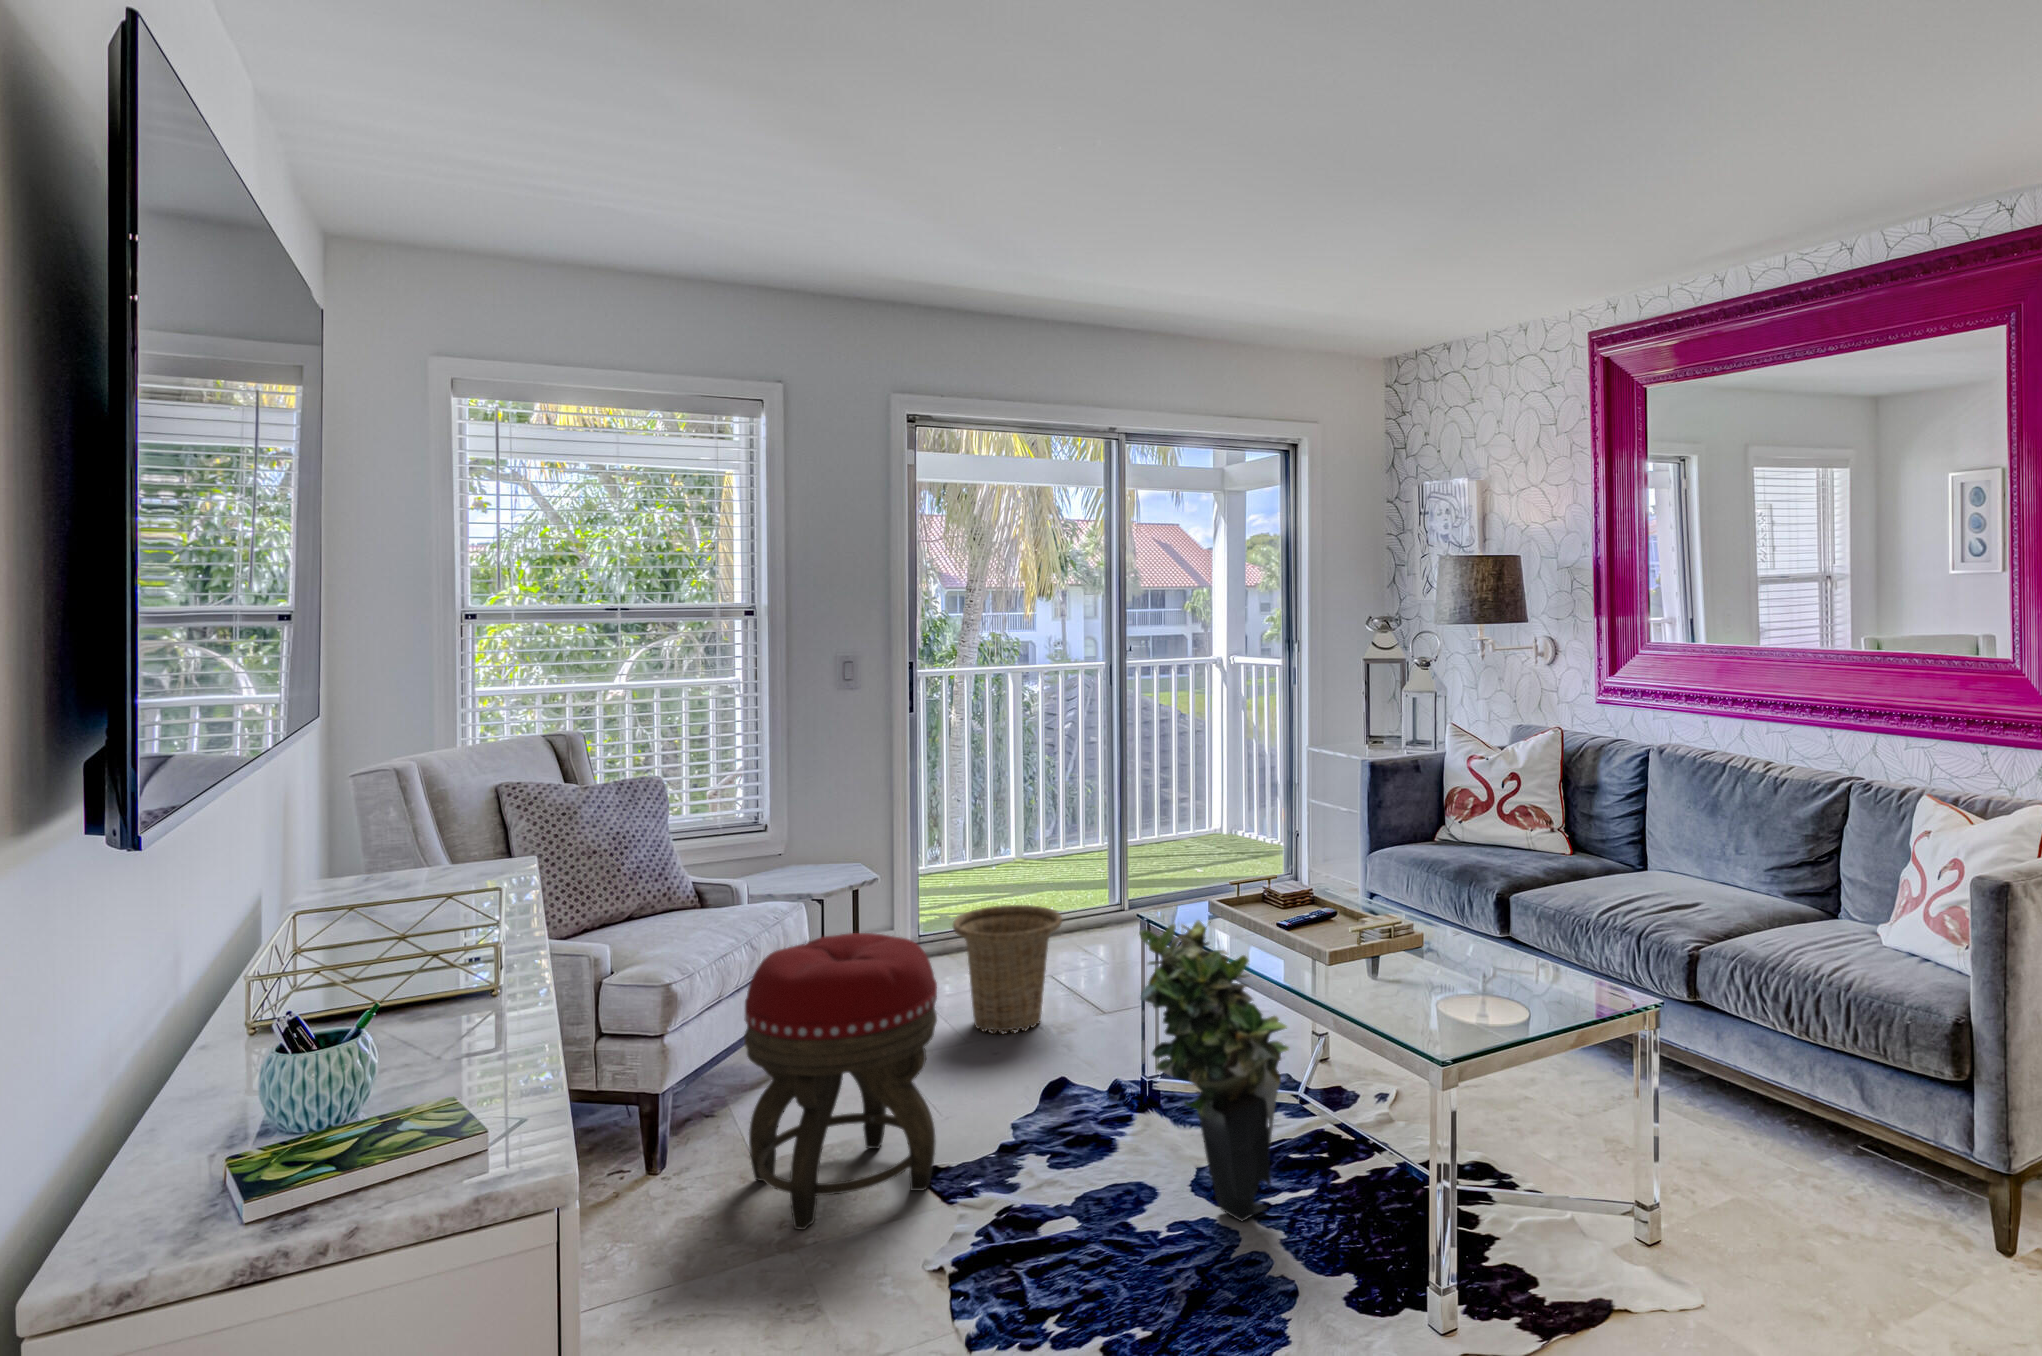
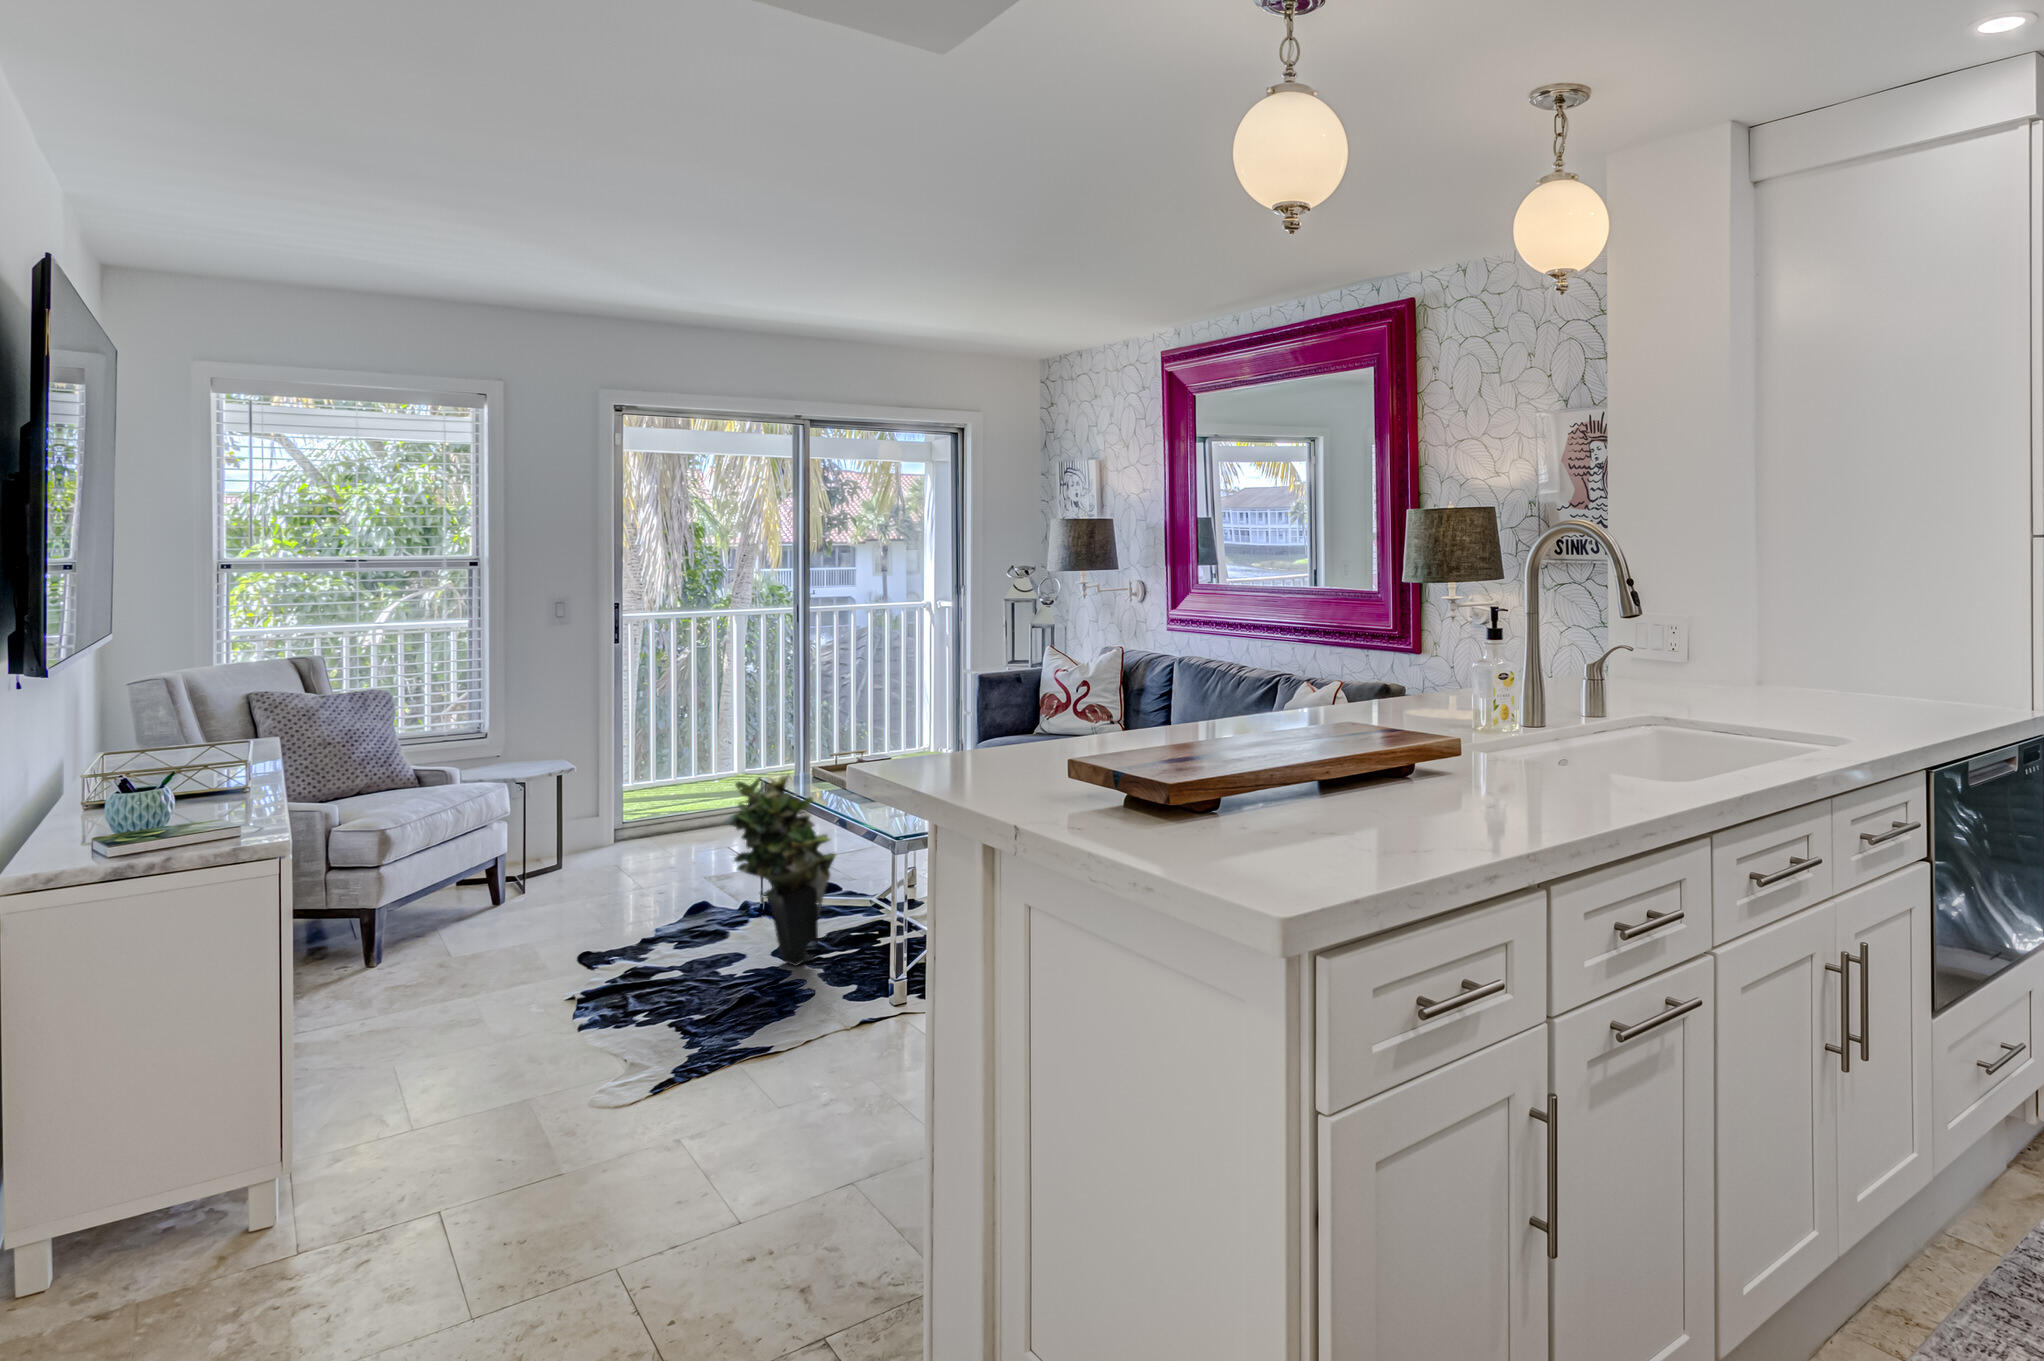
basket: present [953,905,1062,1034] -> none [636,786,726,879]
footstool: present [744,933,937,1230] -> none [438,793,590,987]

